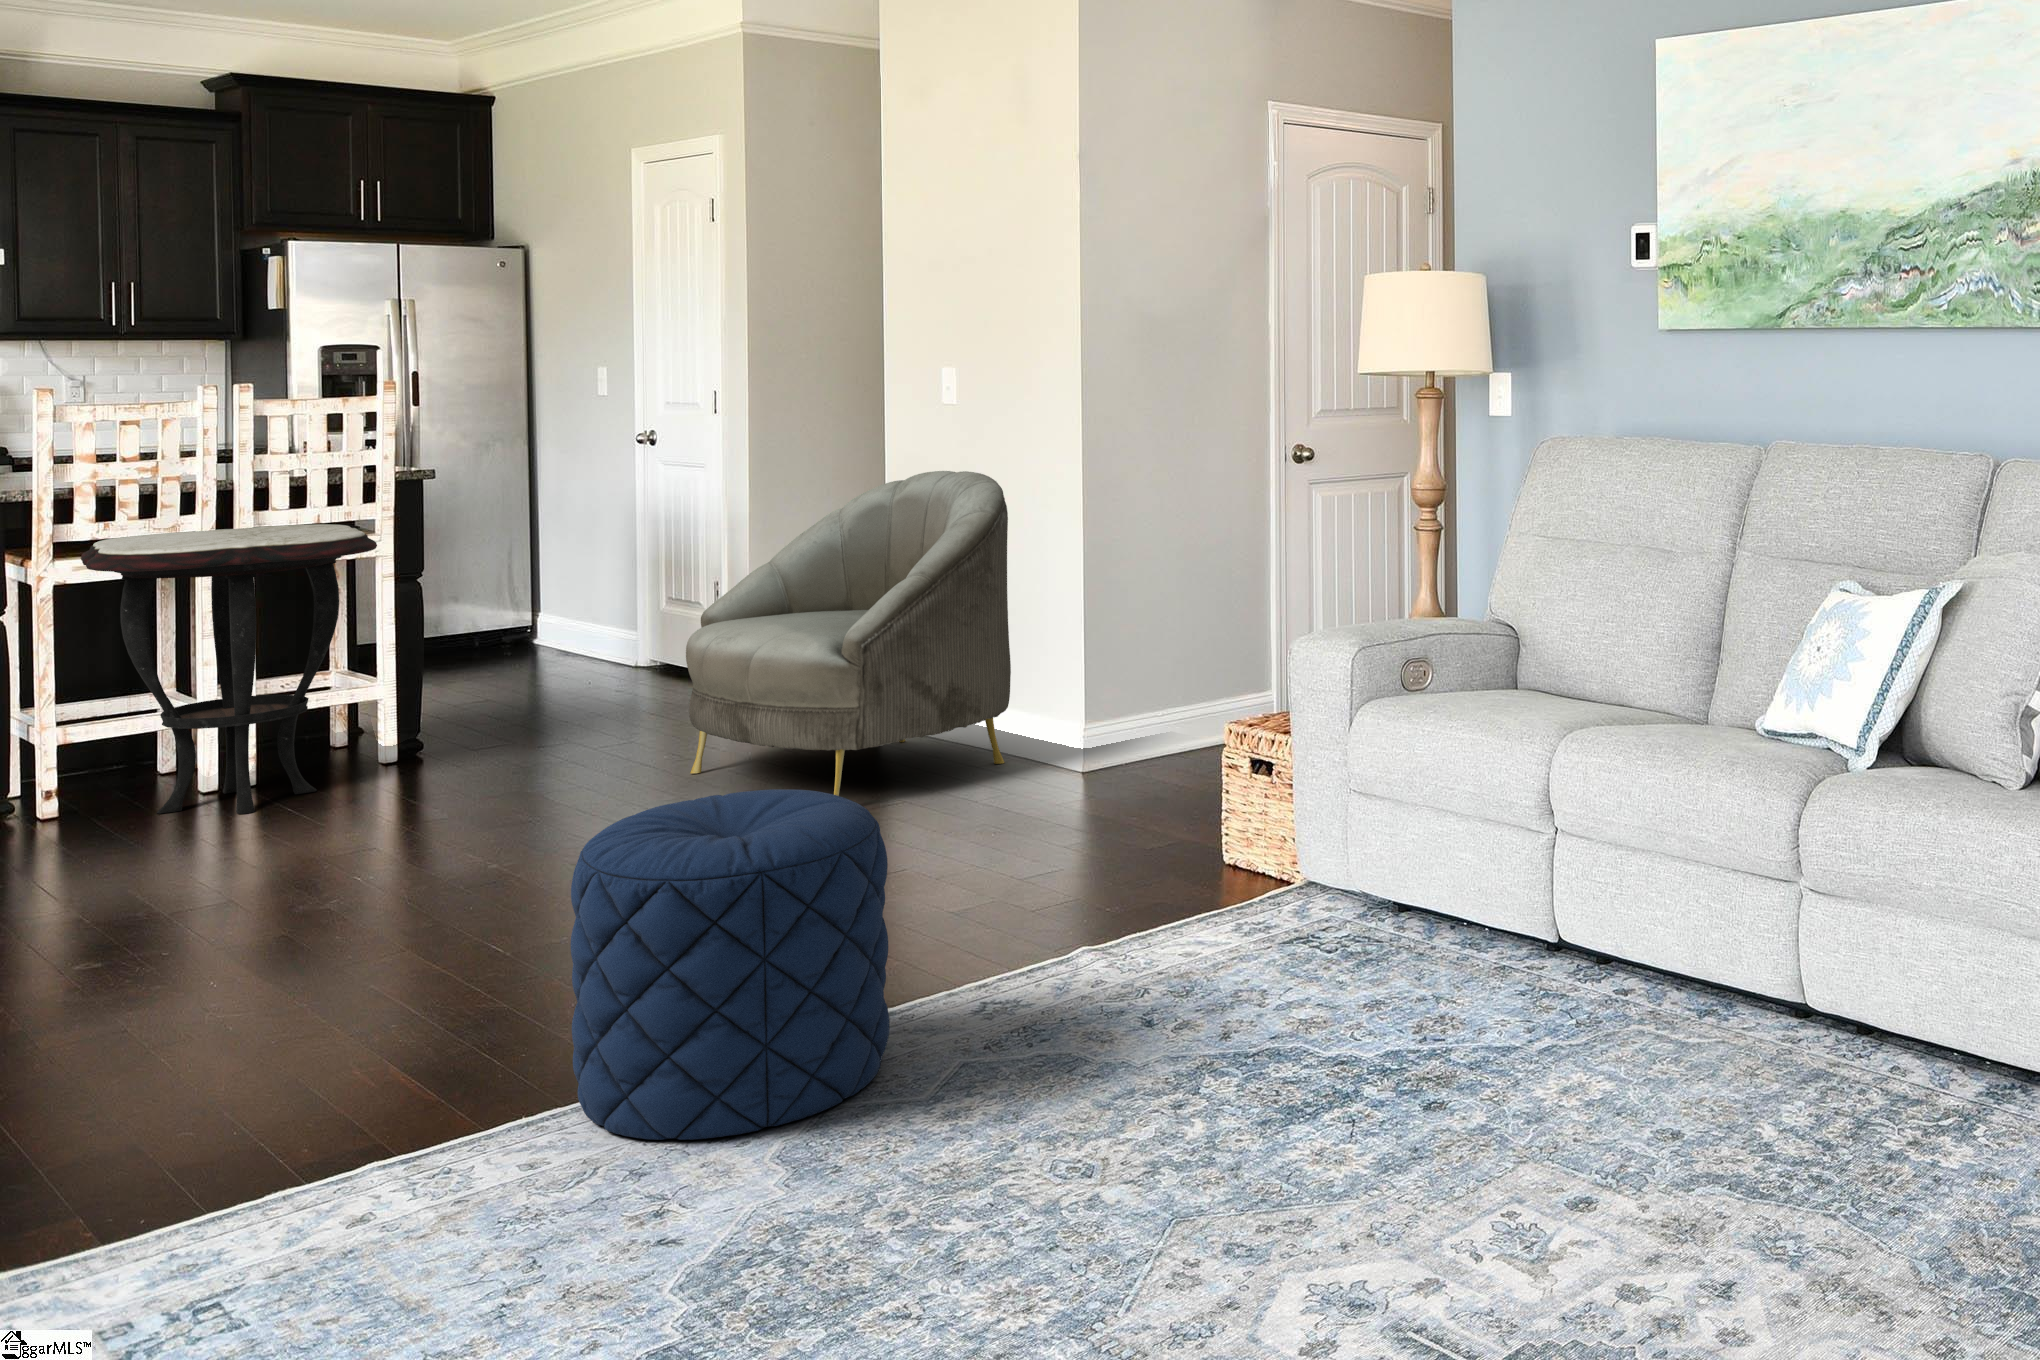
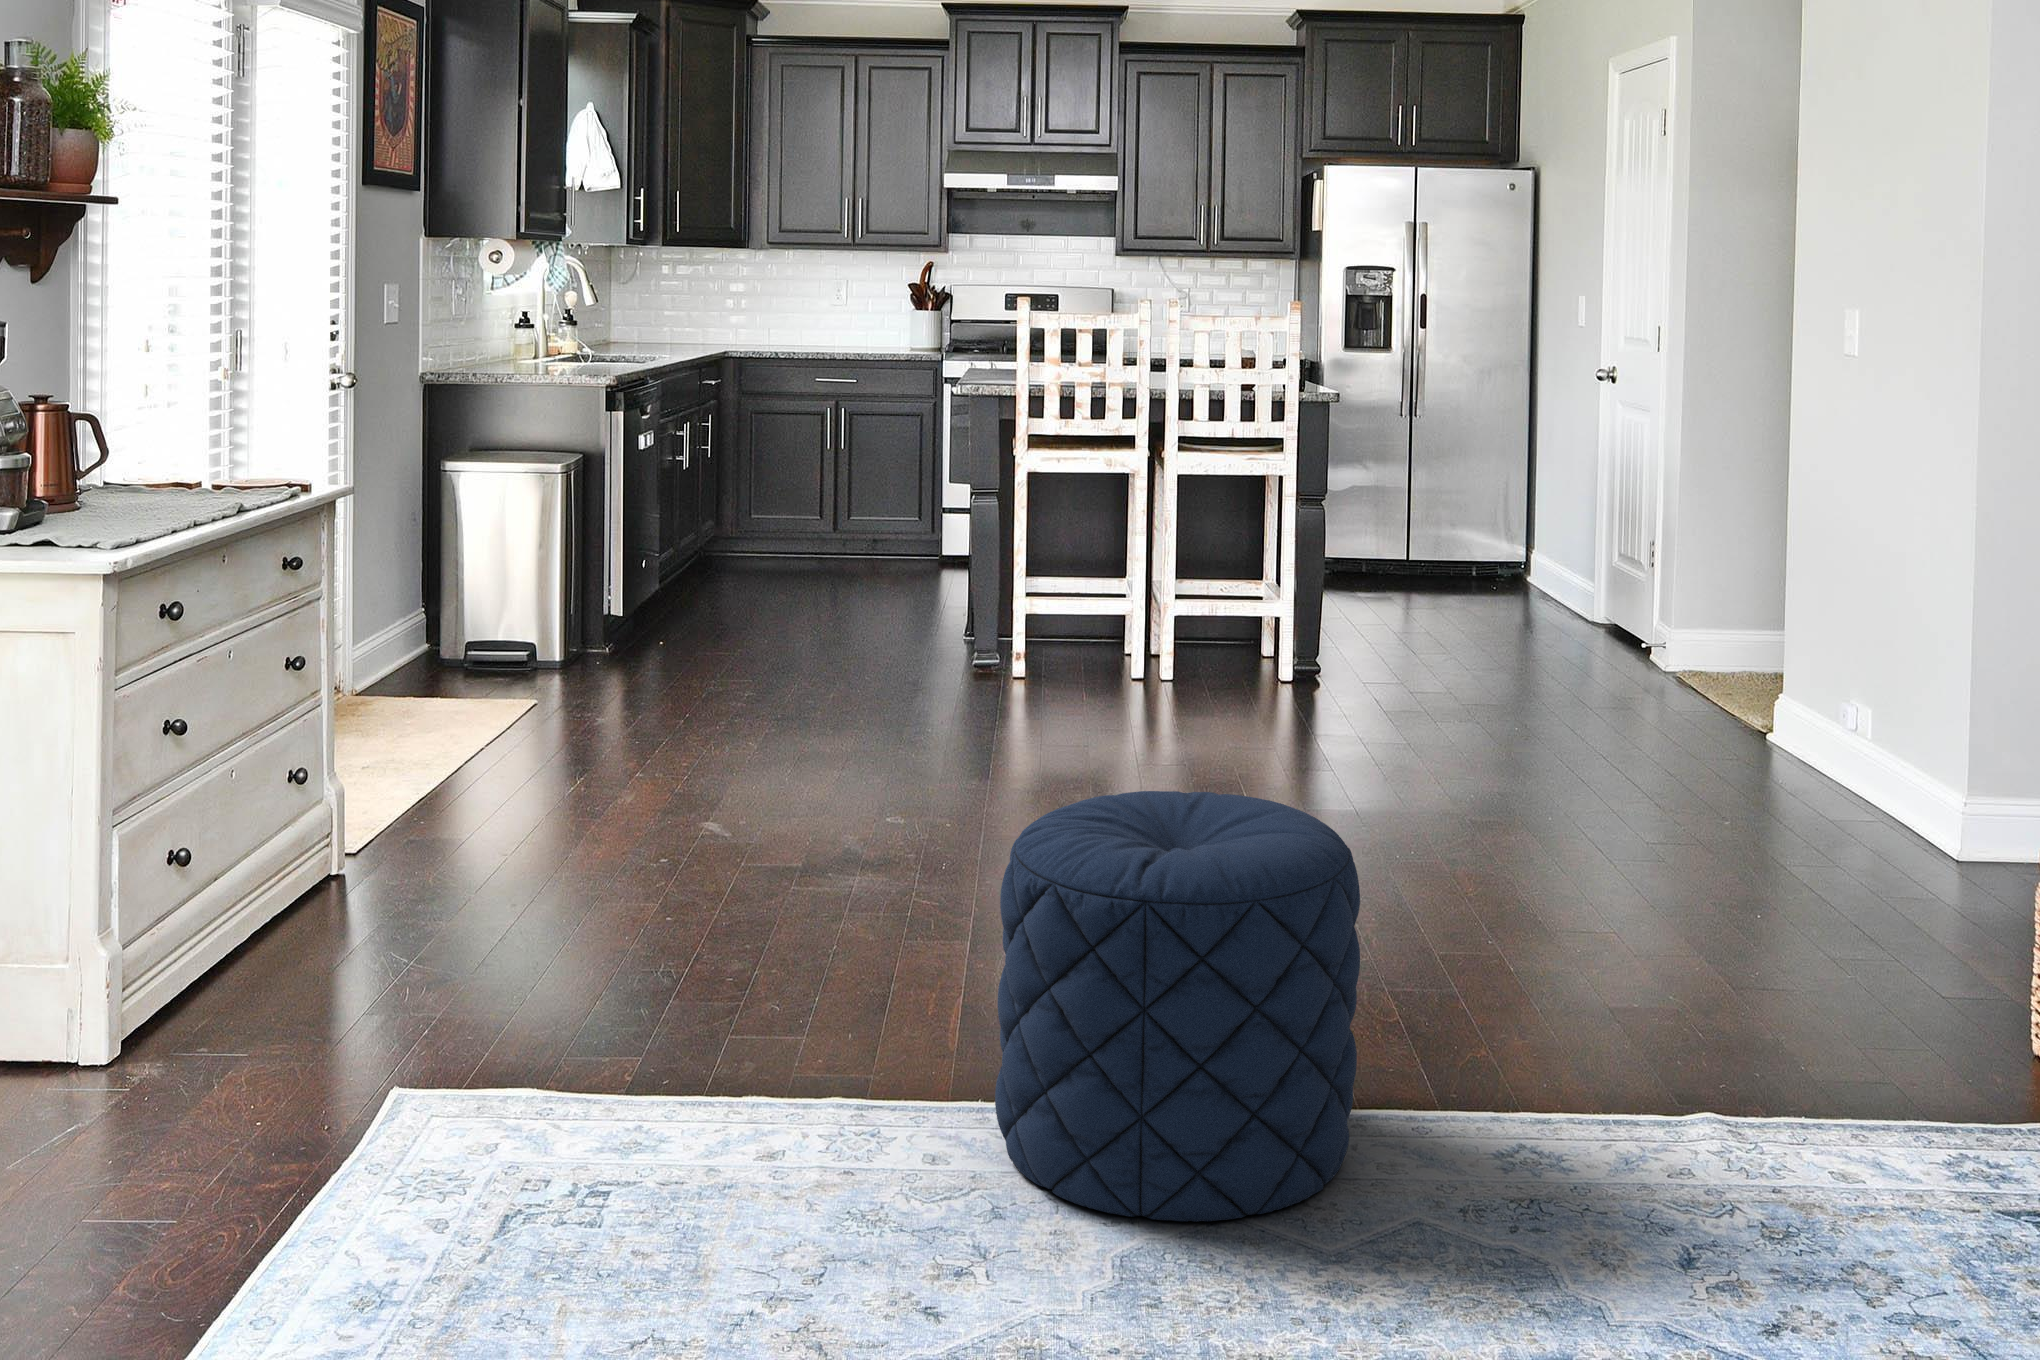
armchair: present [686,471,1011,796] -> none [1505,440,1890,840]
side table: present [81,524,377,814] -> none [1014,433,1252,709]

